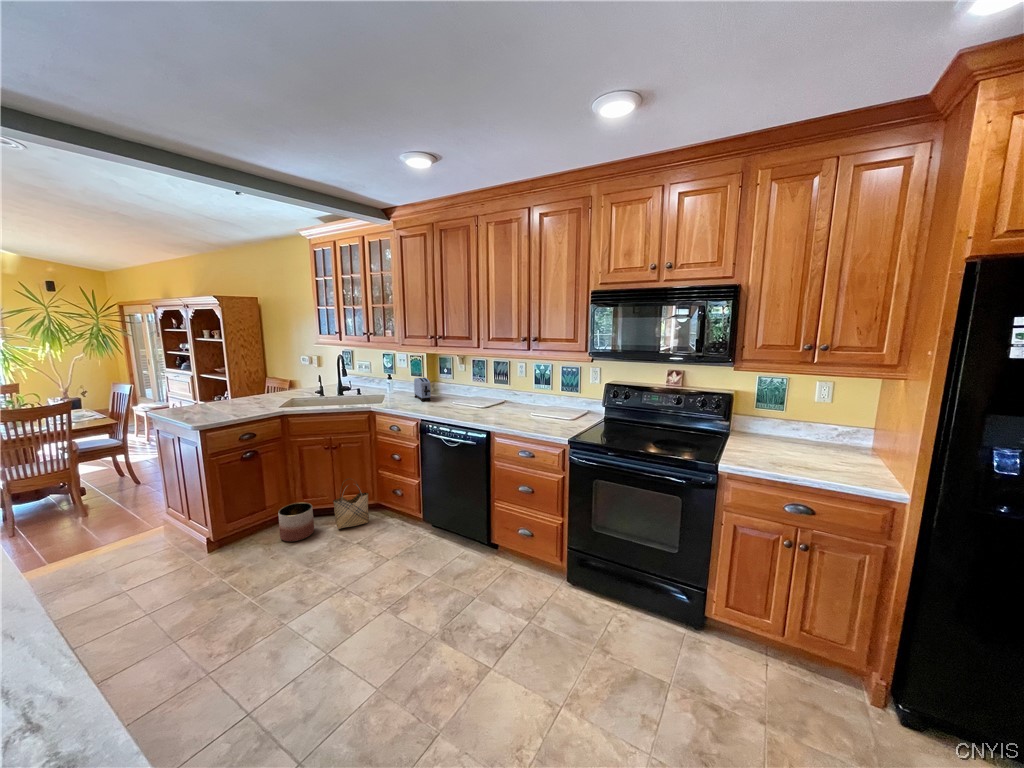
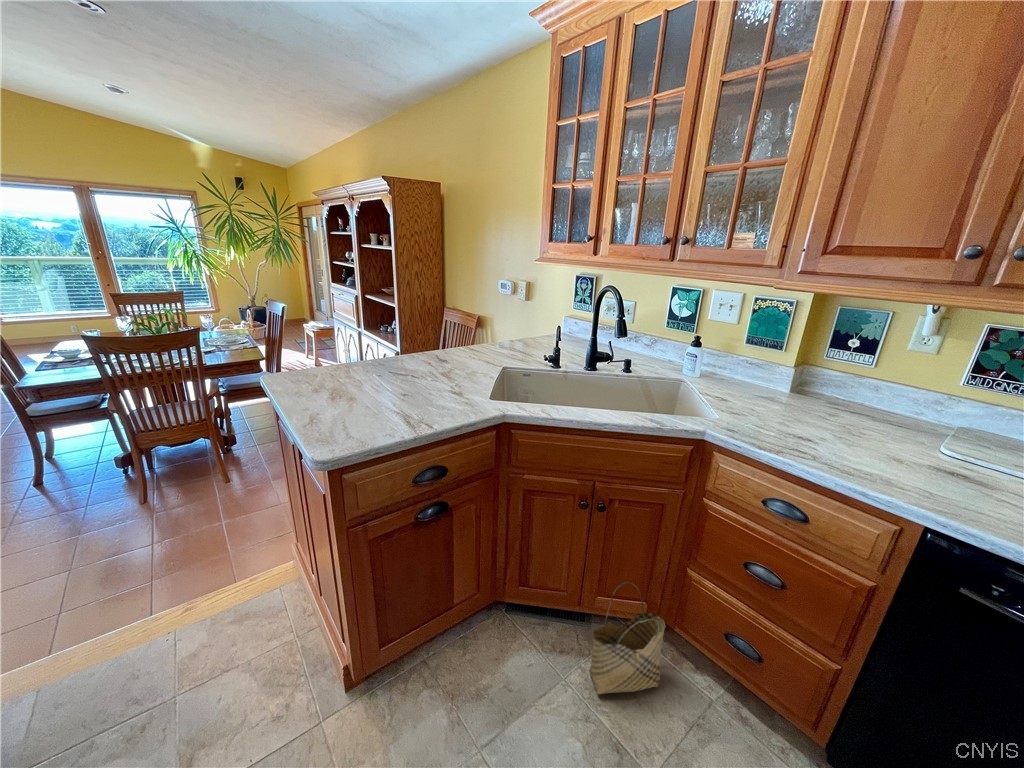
toaster: present [414,378,431,401] -> none [784,361,885,432]
planter: present [278,502,314,542] -> none [481,611,550,718]

